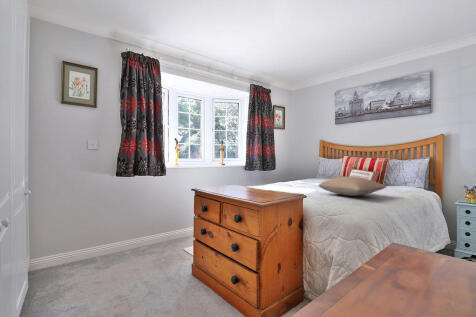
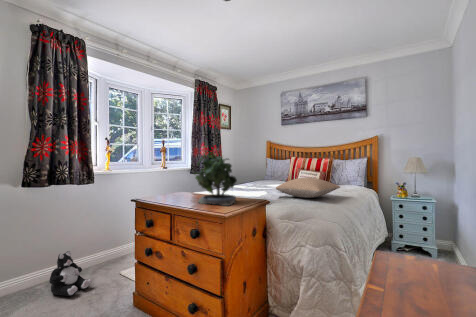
potted plant: none [239,148,277,197] -> present [195,152,237,206]
plush toy: none [134,228,162,261] -> present [49,251,91,296]

